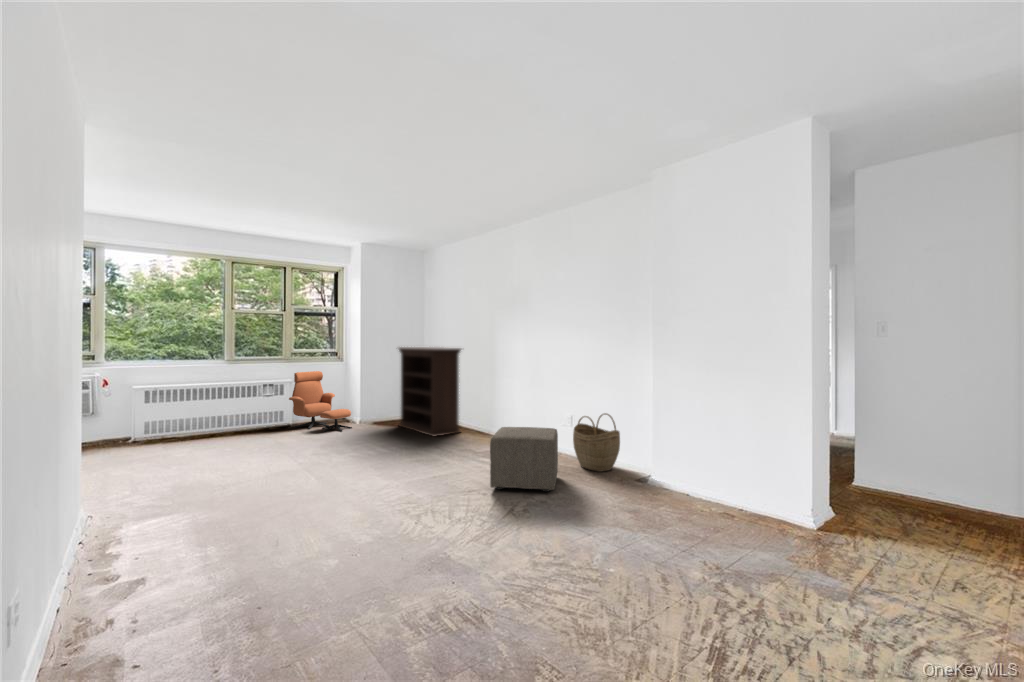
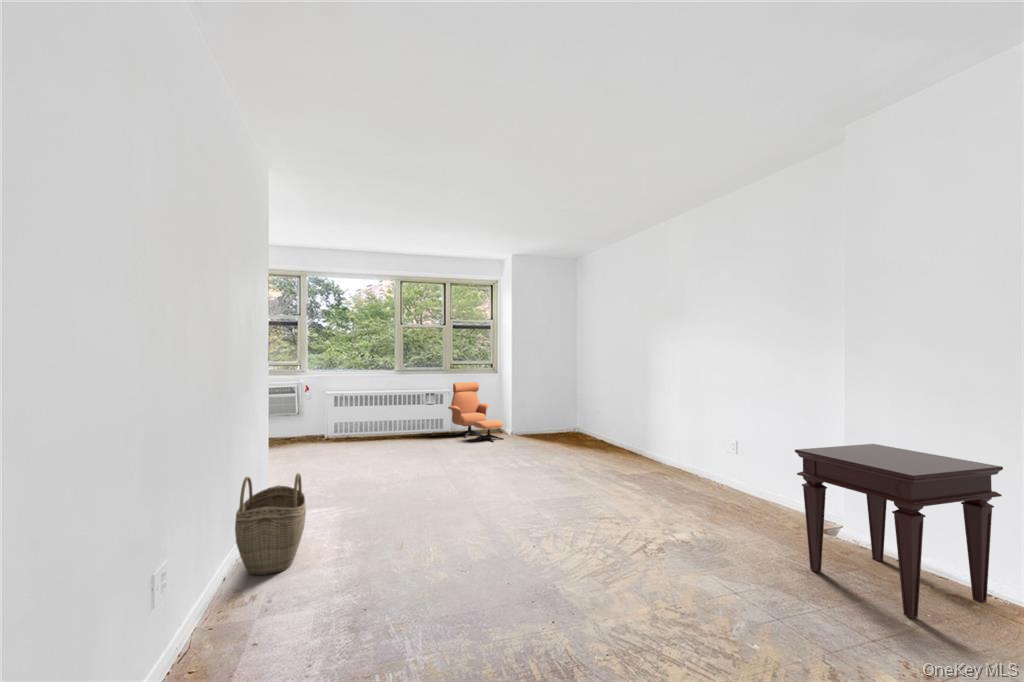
bookshelf: present [399,347,461,436] -> none [546,359,613,454]
side table: none [627,411,753,533] -> present [795,444,1003,619]
woven basket: present [573,413,620,472] -> present [235,473,306,575]
ottoman: present [490,427,558,492] -> none [624,449,712,531]

